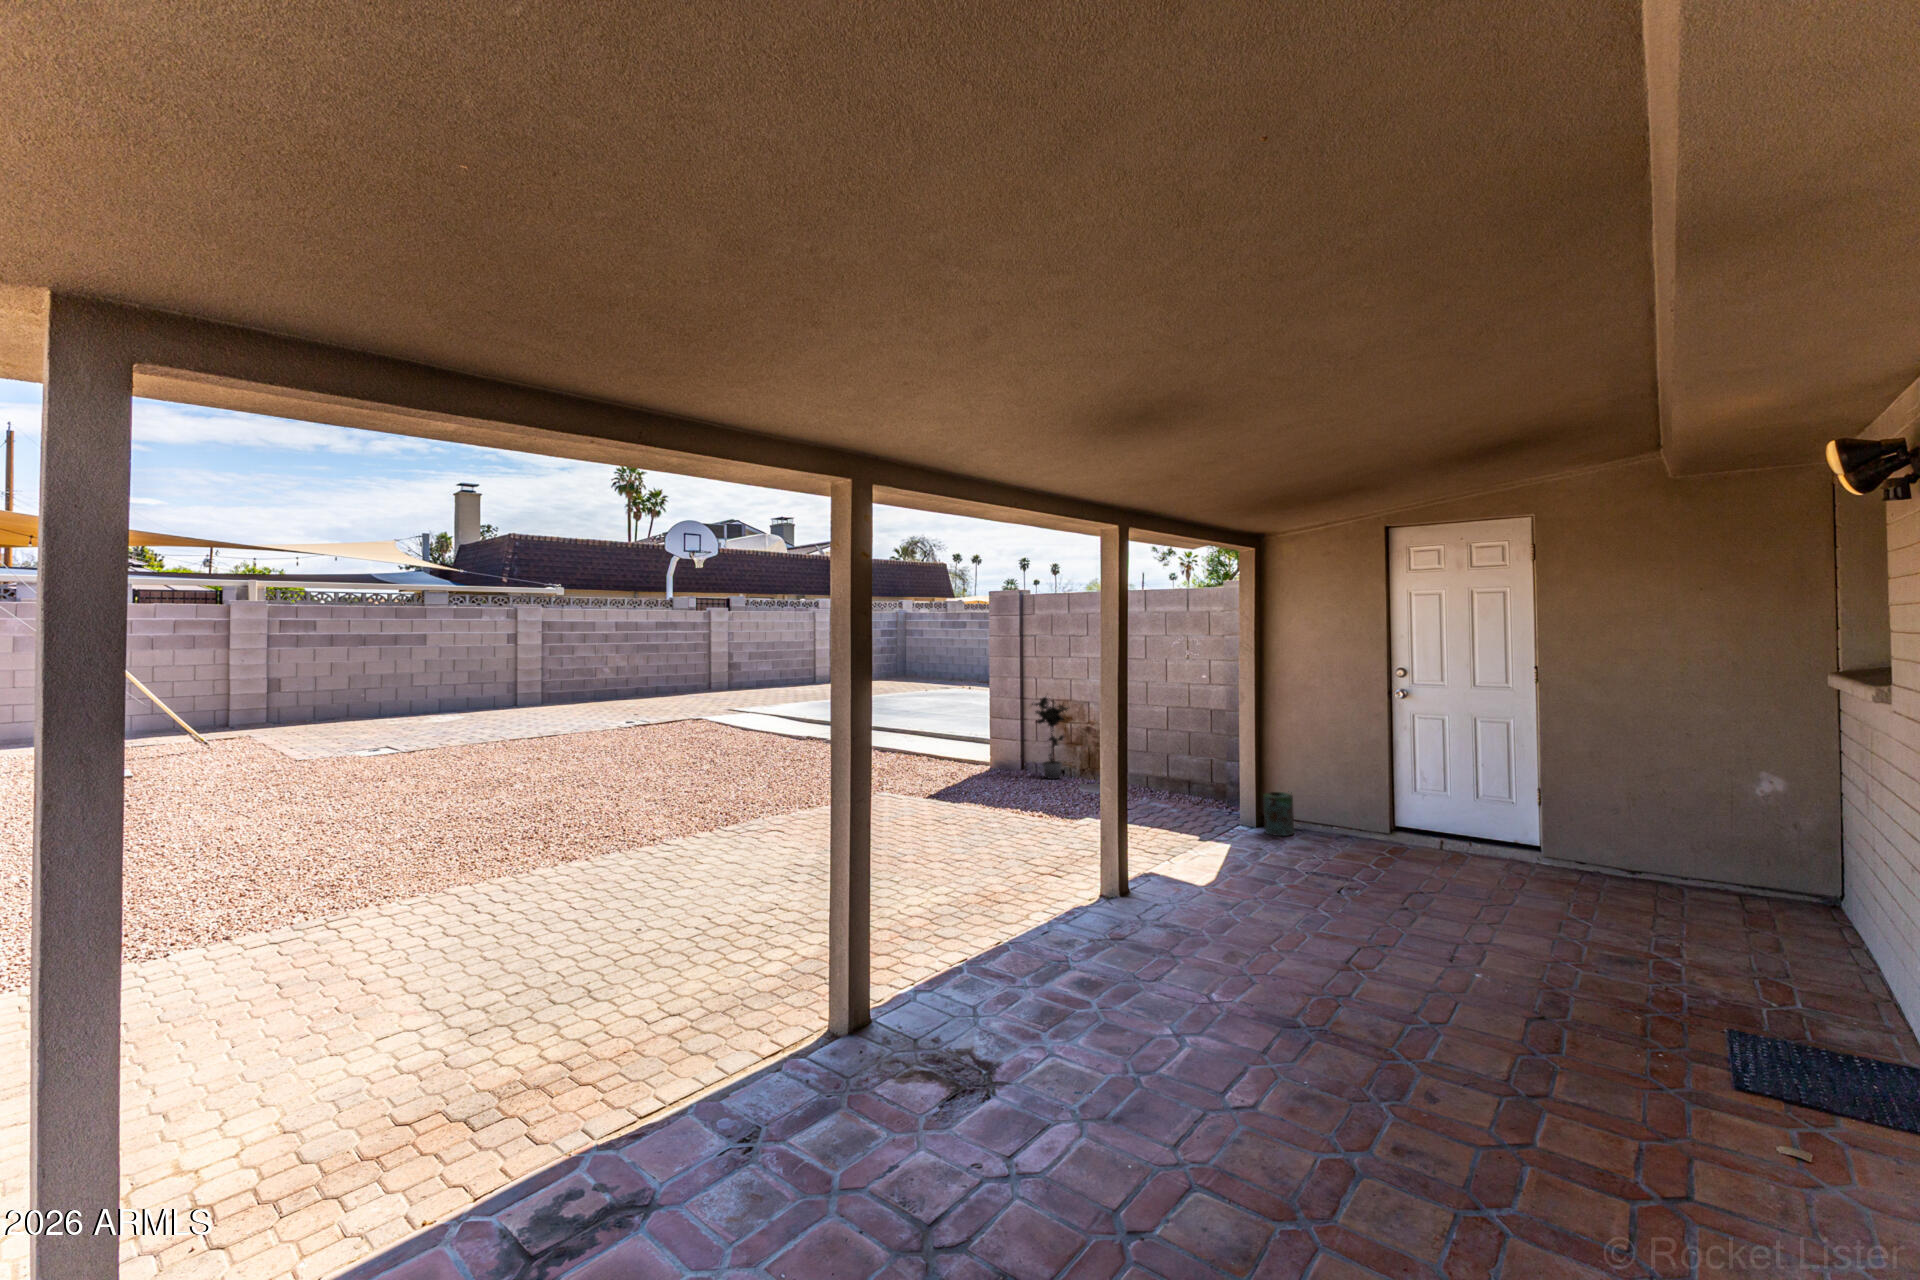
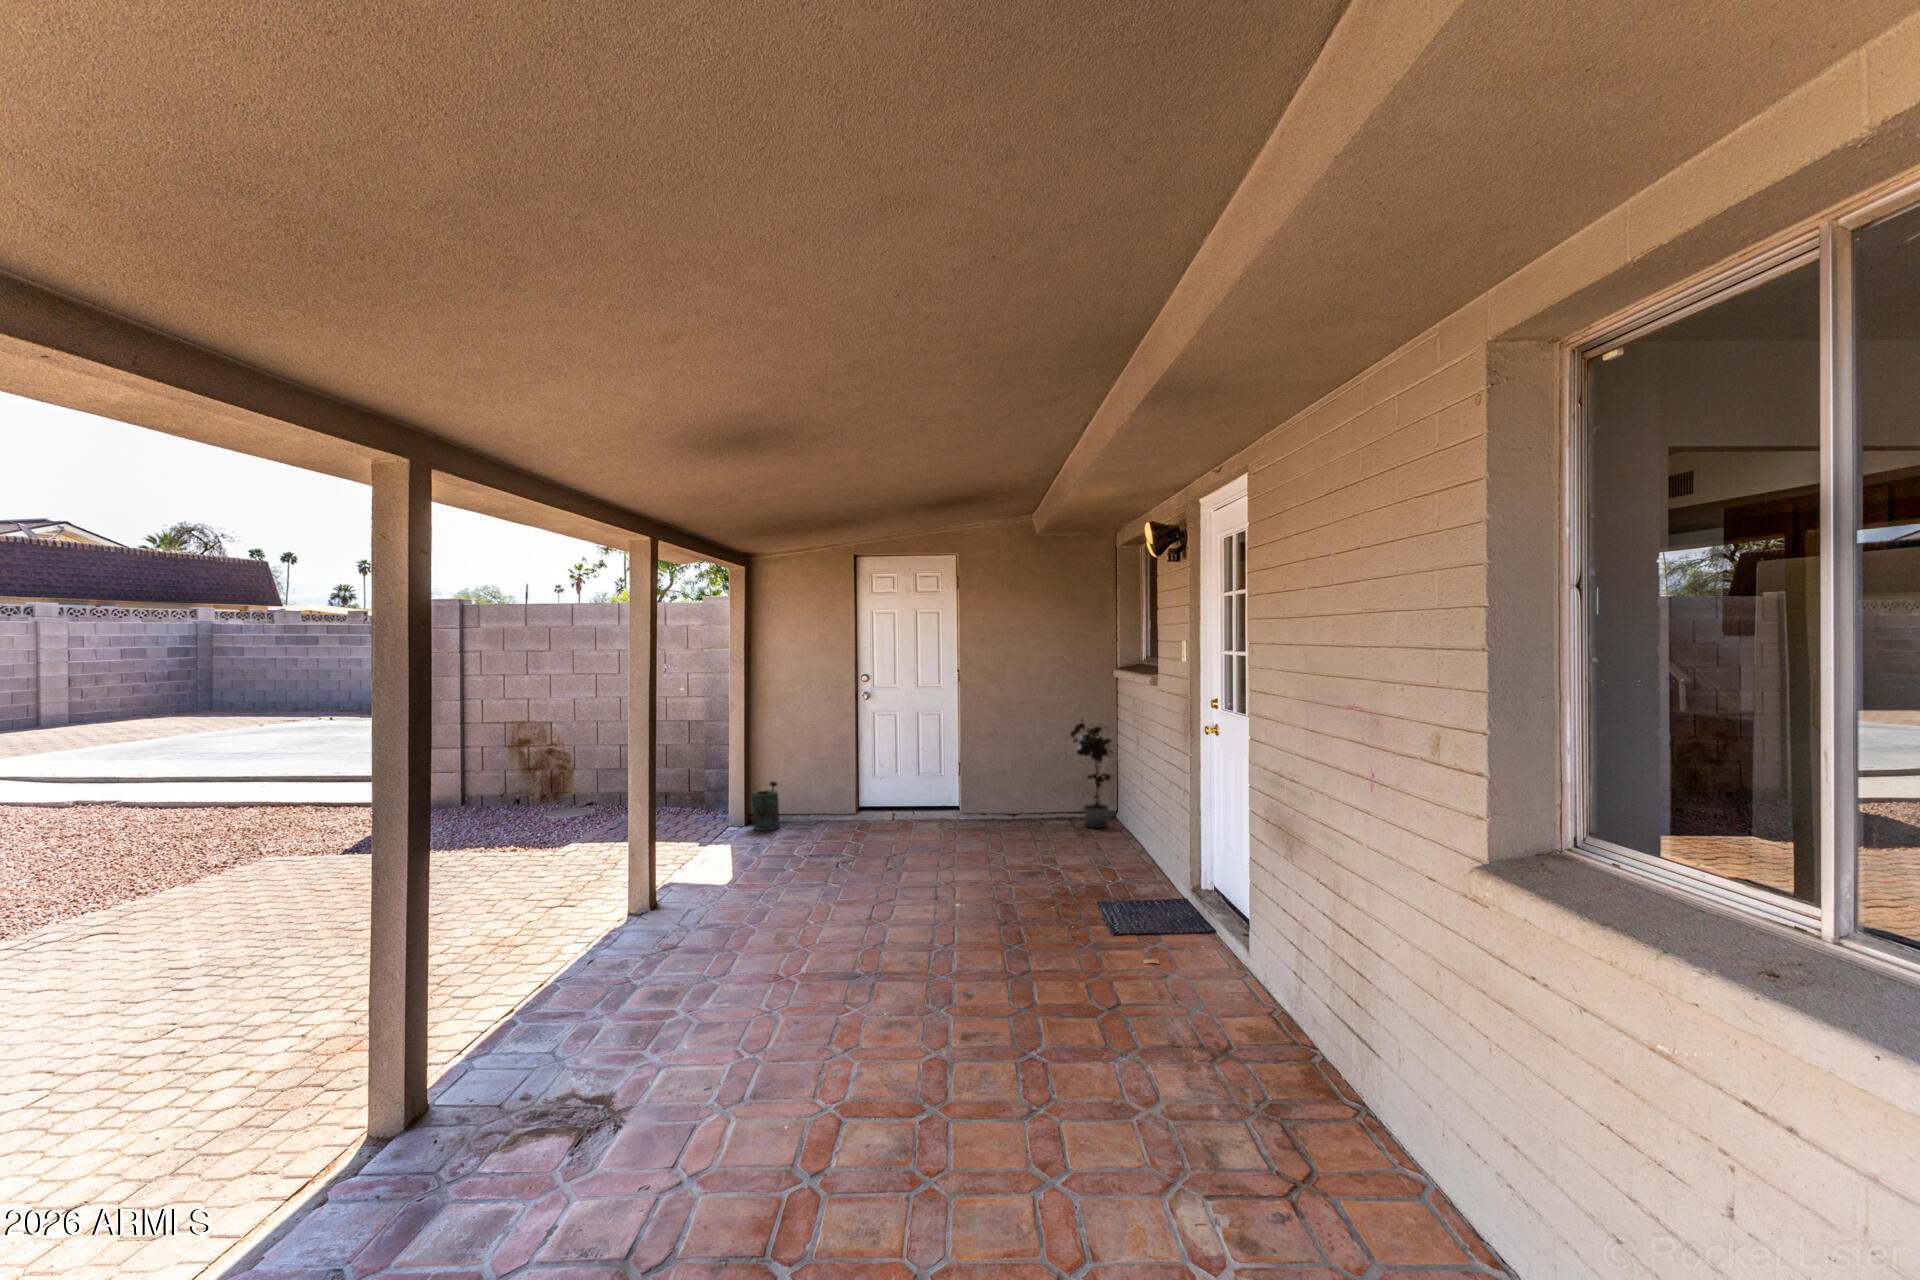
potted plant: present [1032,697,1068,779] -> present [1070,723,1113,828]

